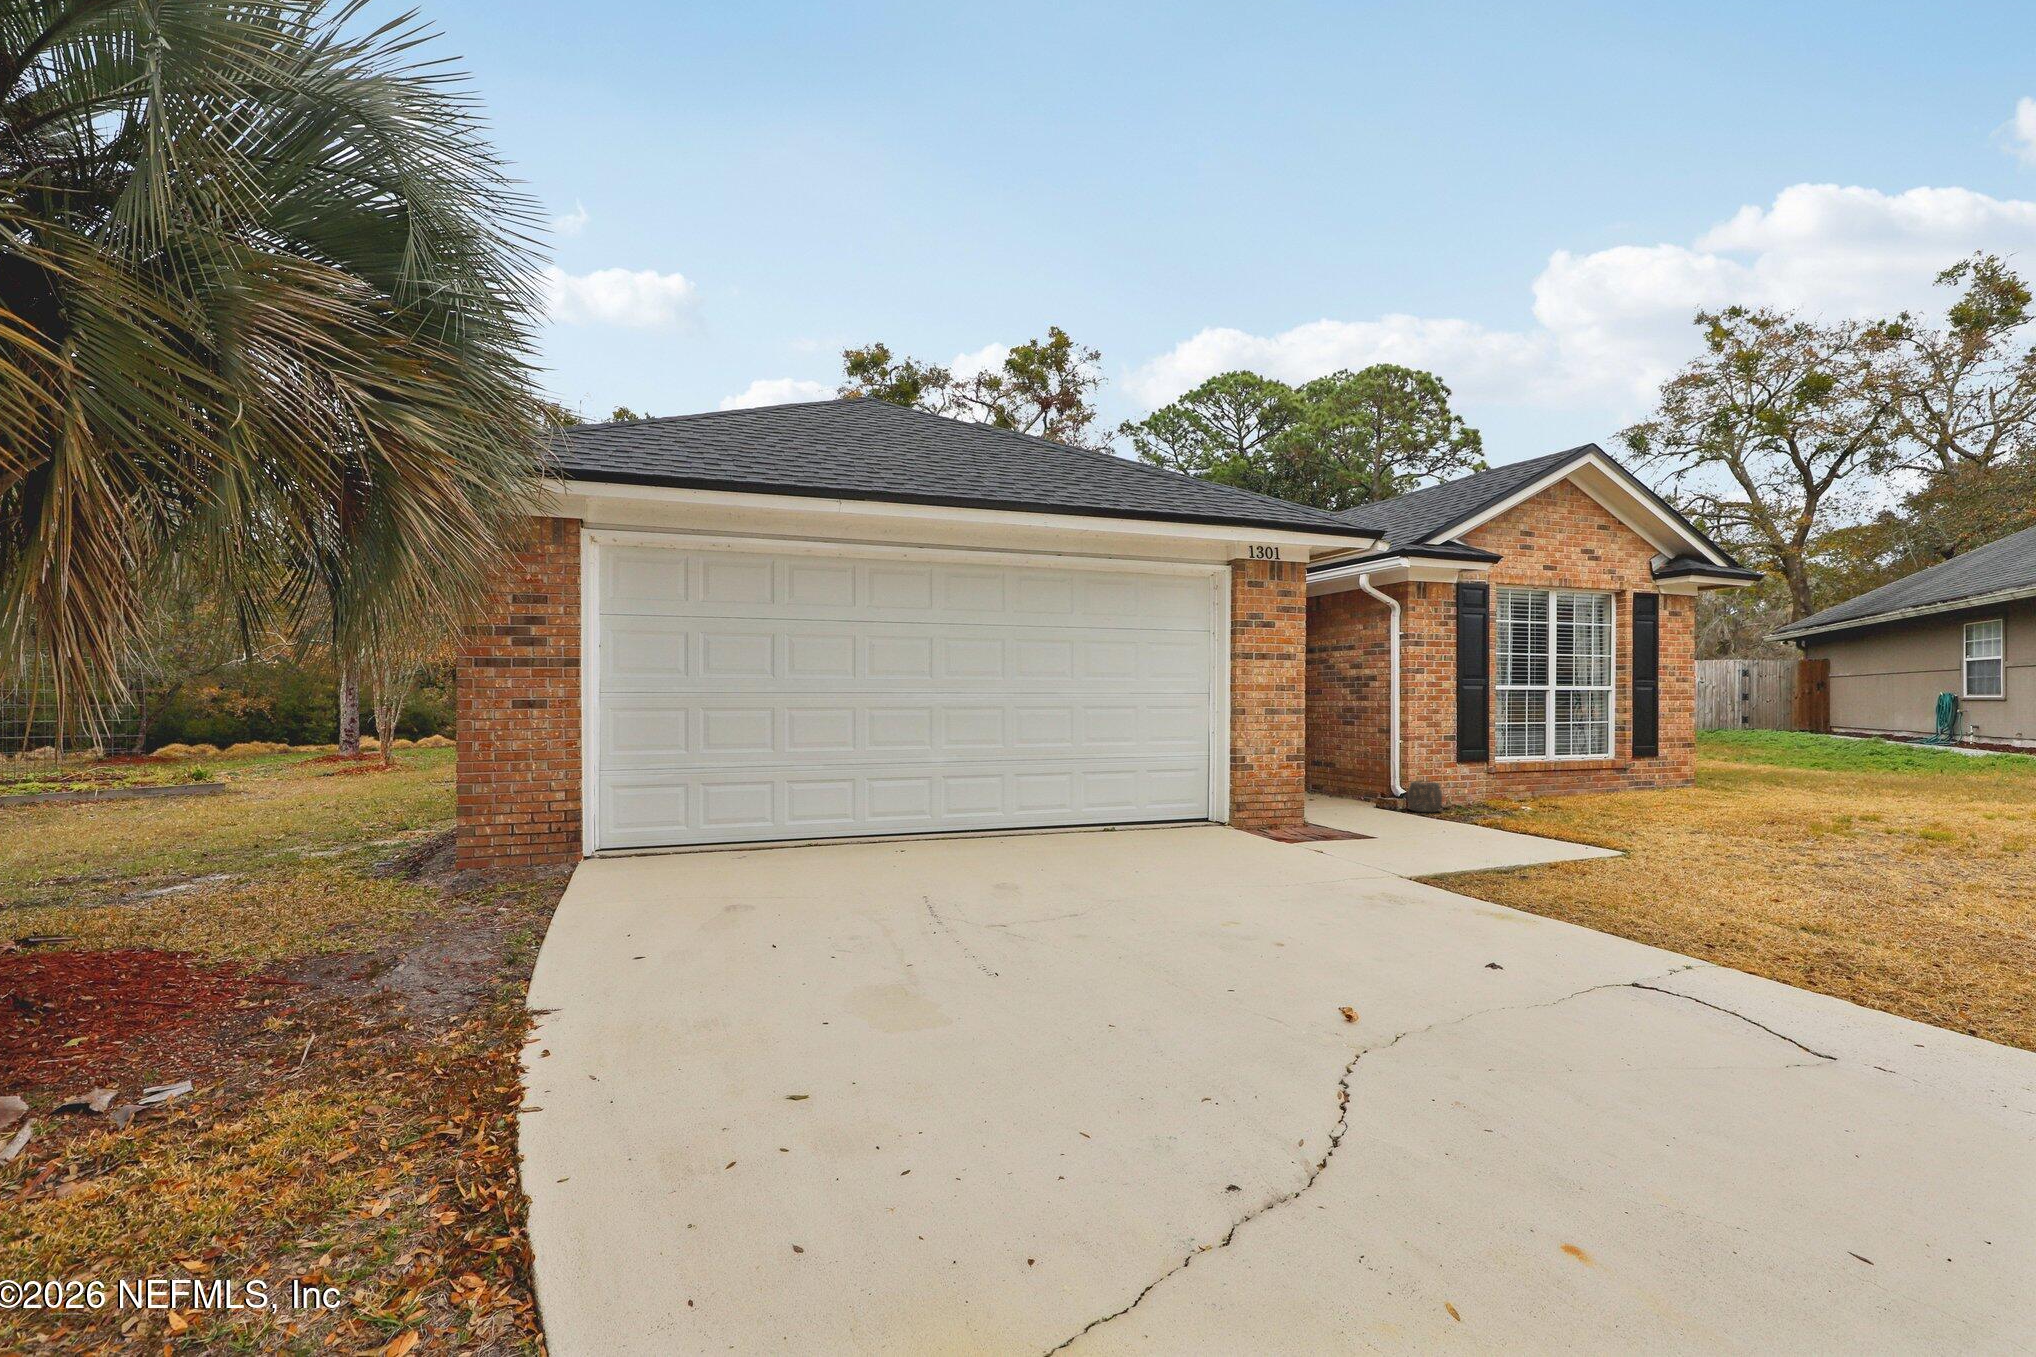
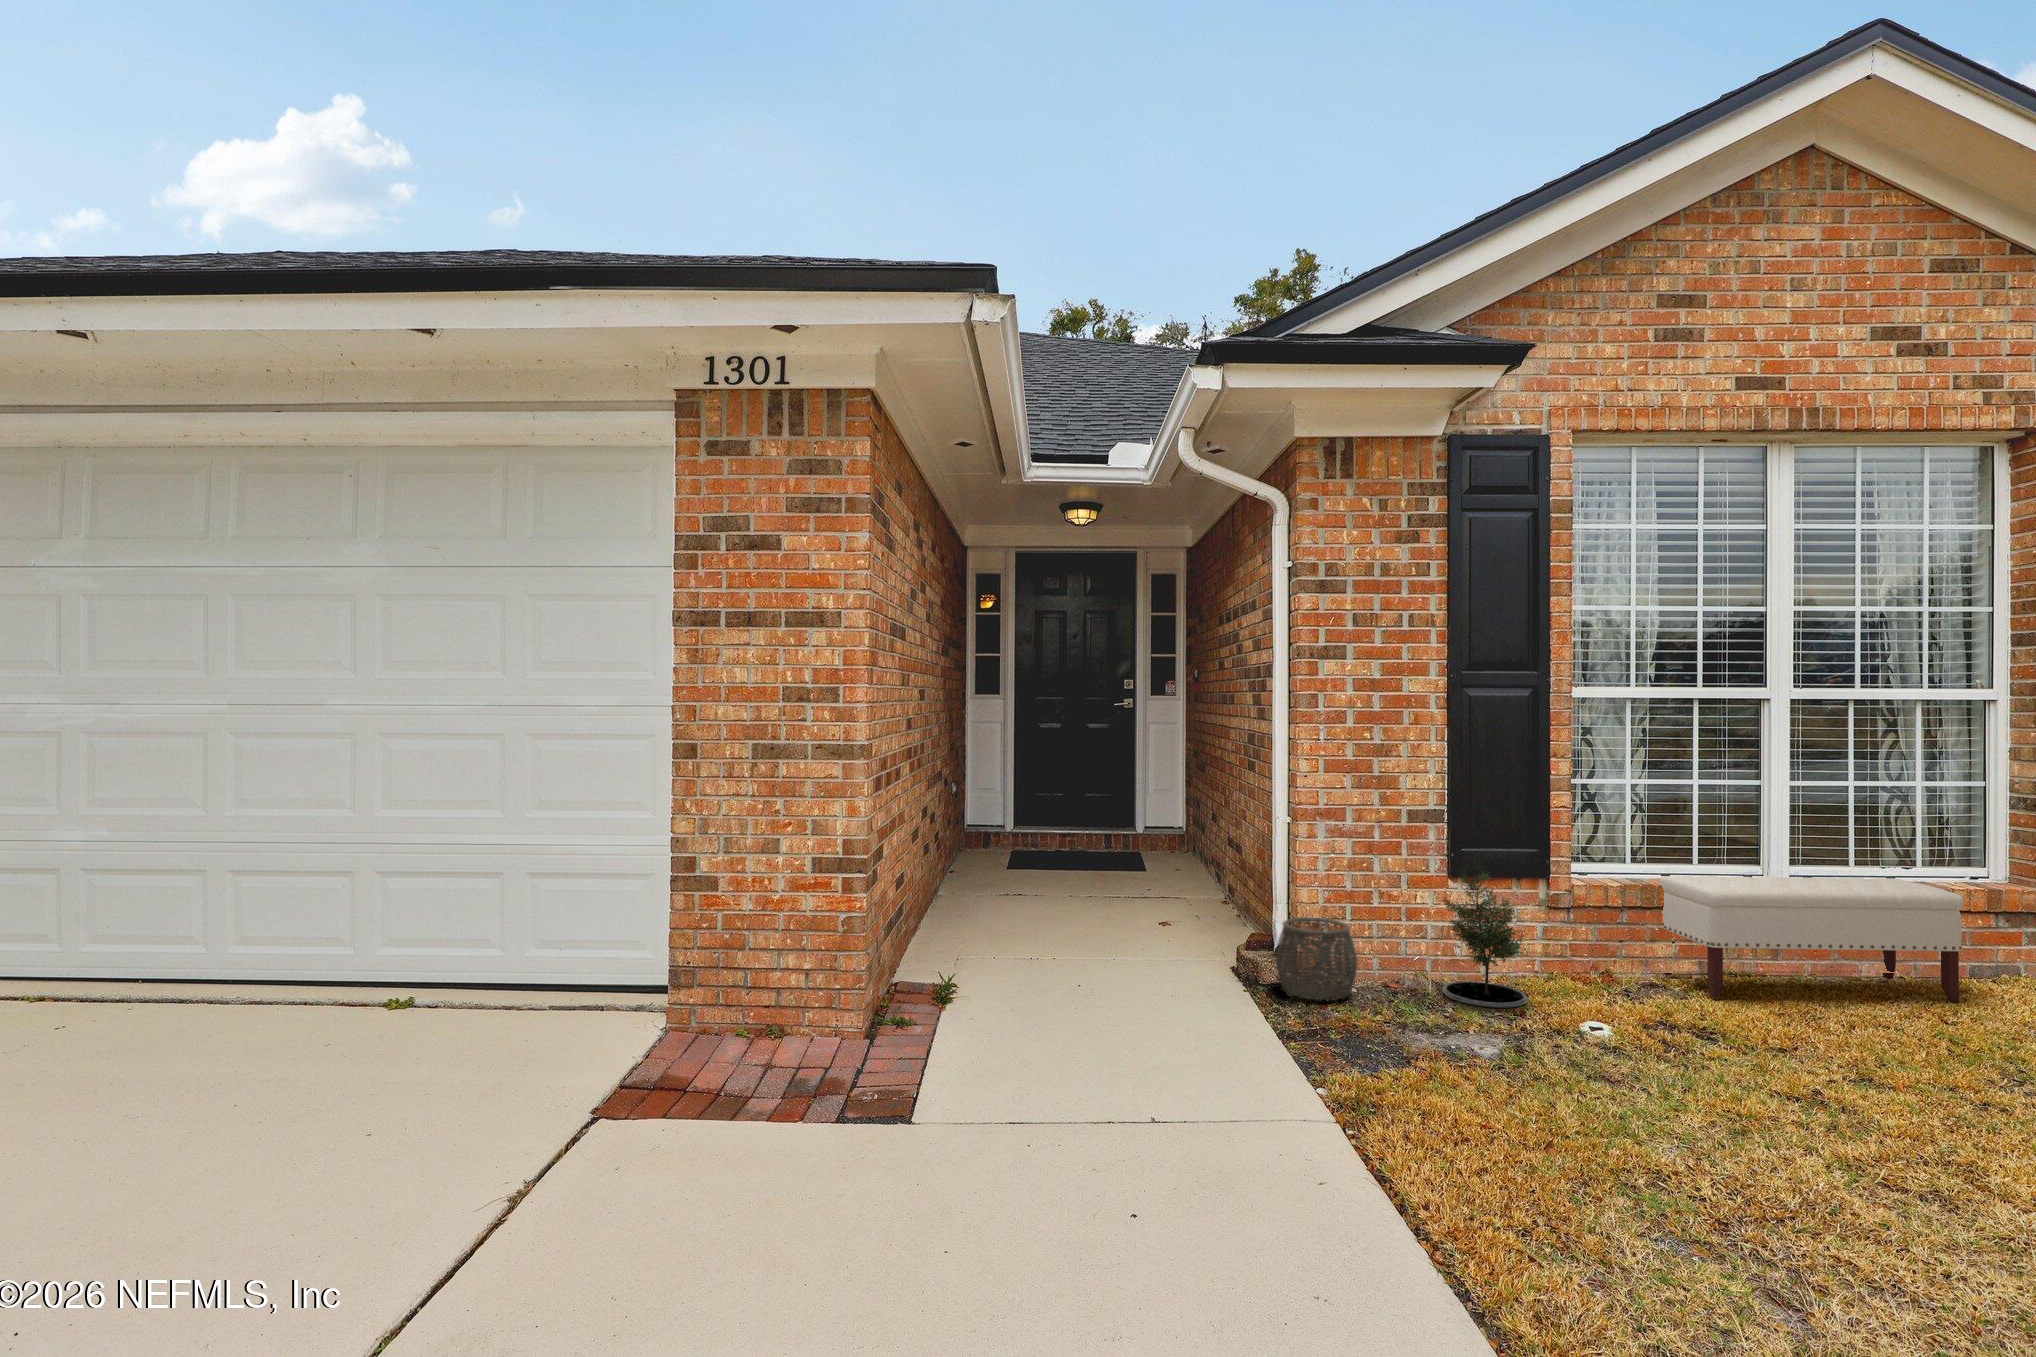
potted tree: none [1461,754,1500,811] -> present [1442,860,1527,1008]
bench: none [1518,759,1615,805] -> present [1659,876,1964,1002]

